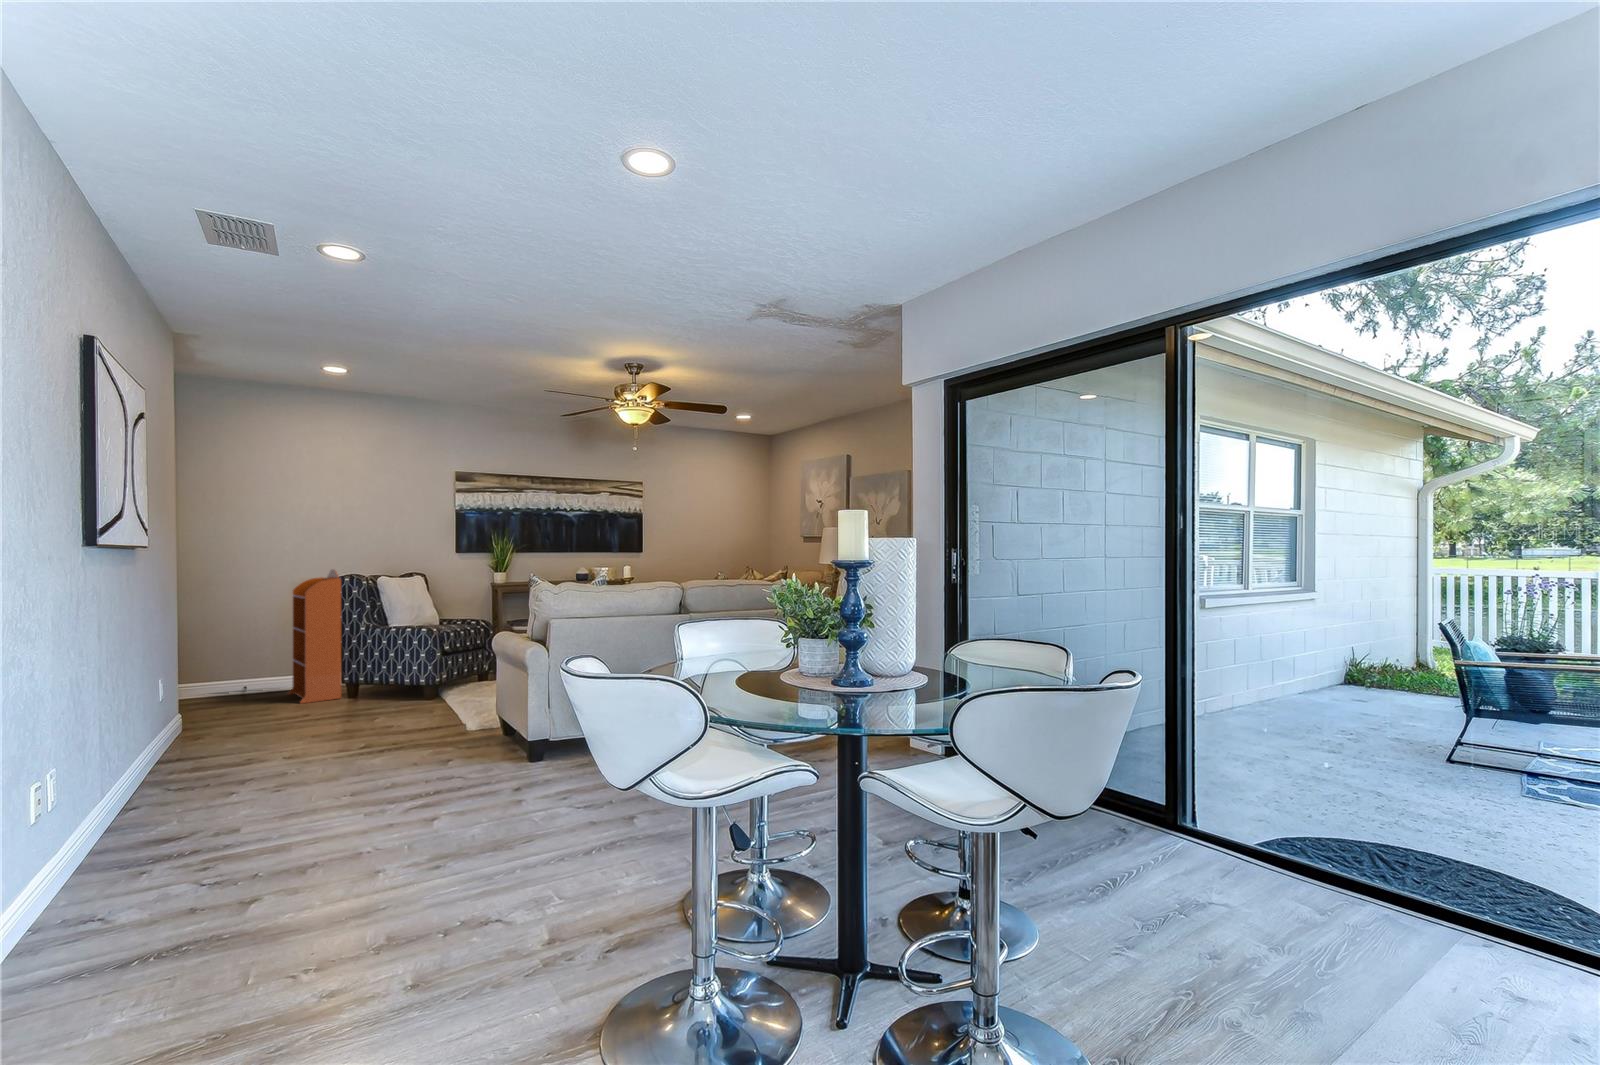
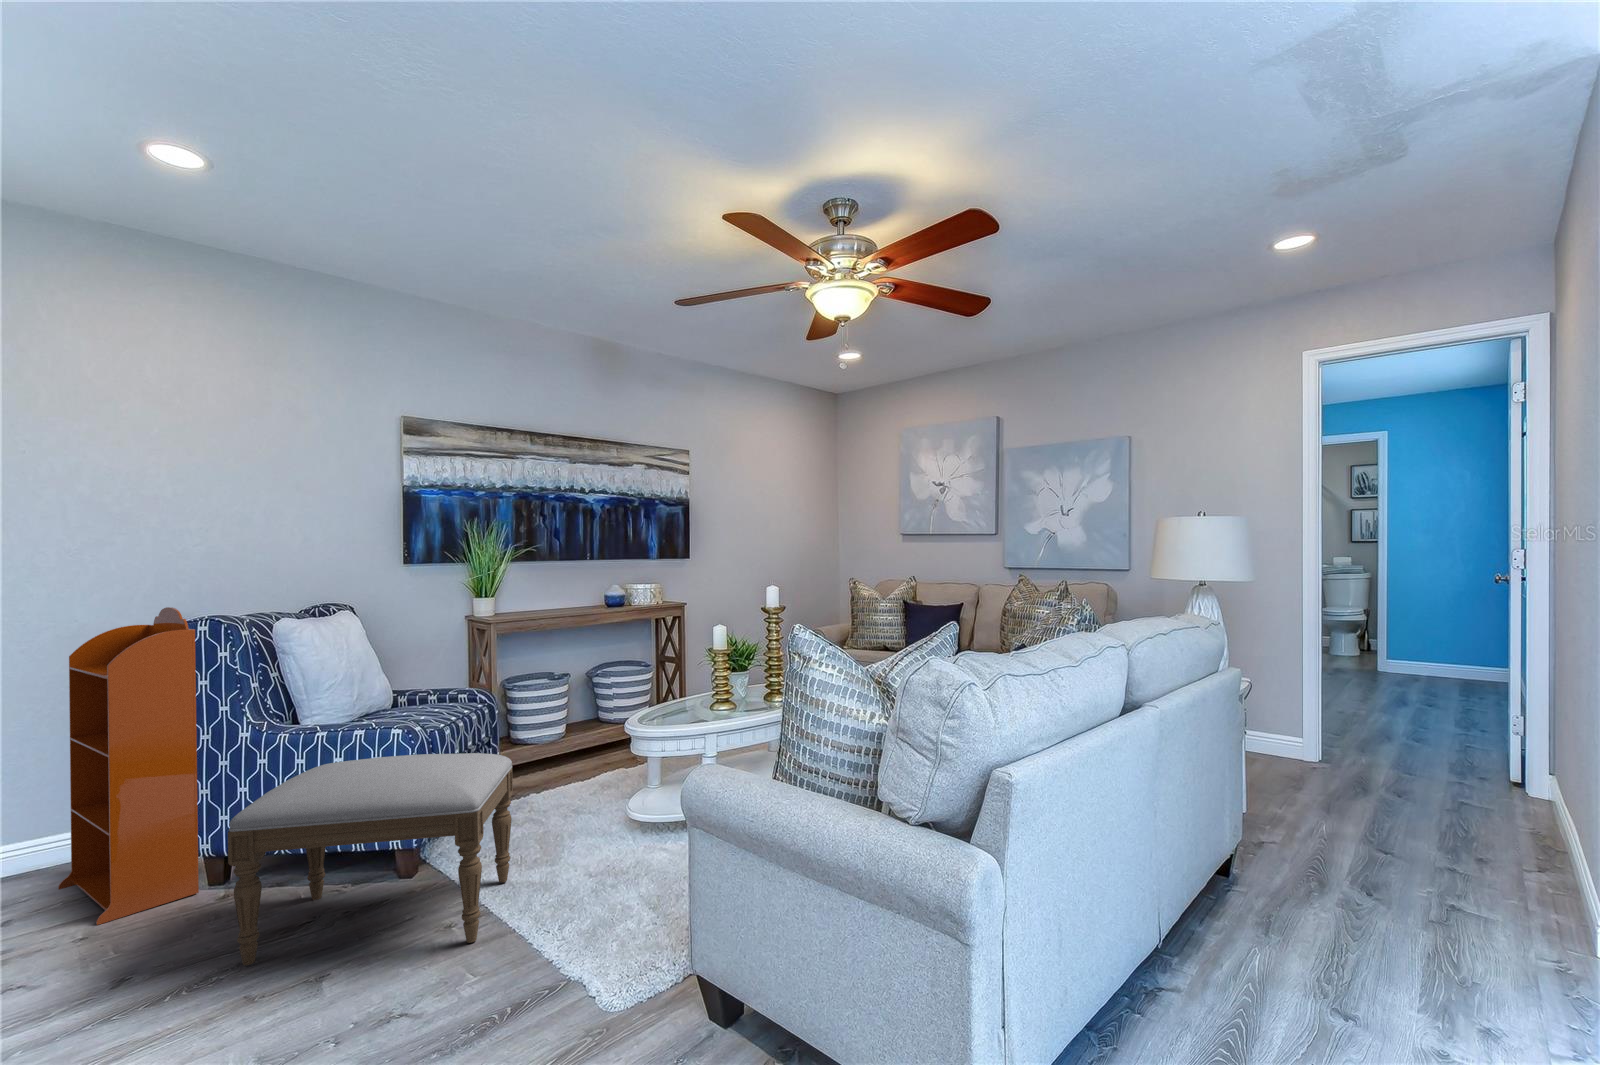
ottoman: none [344,640,473,716] -> present [228,753,513,966]

